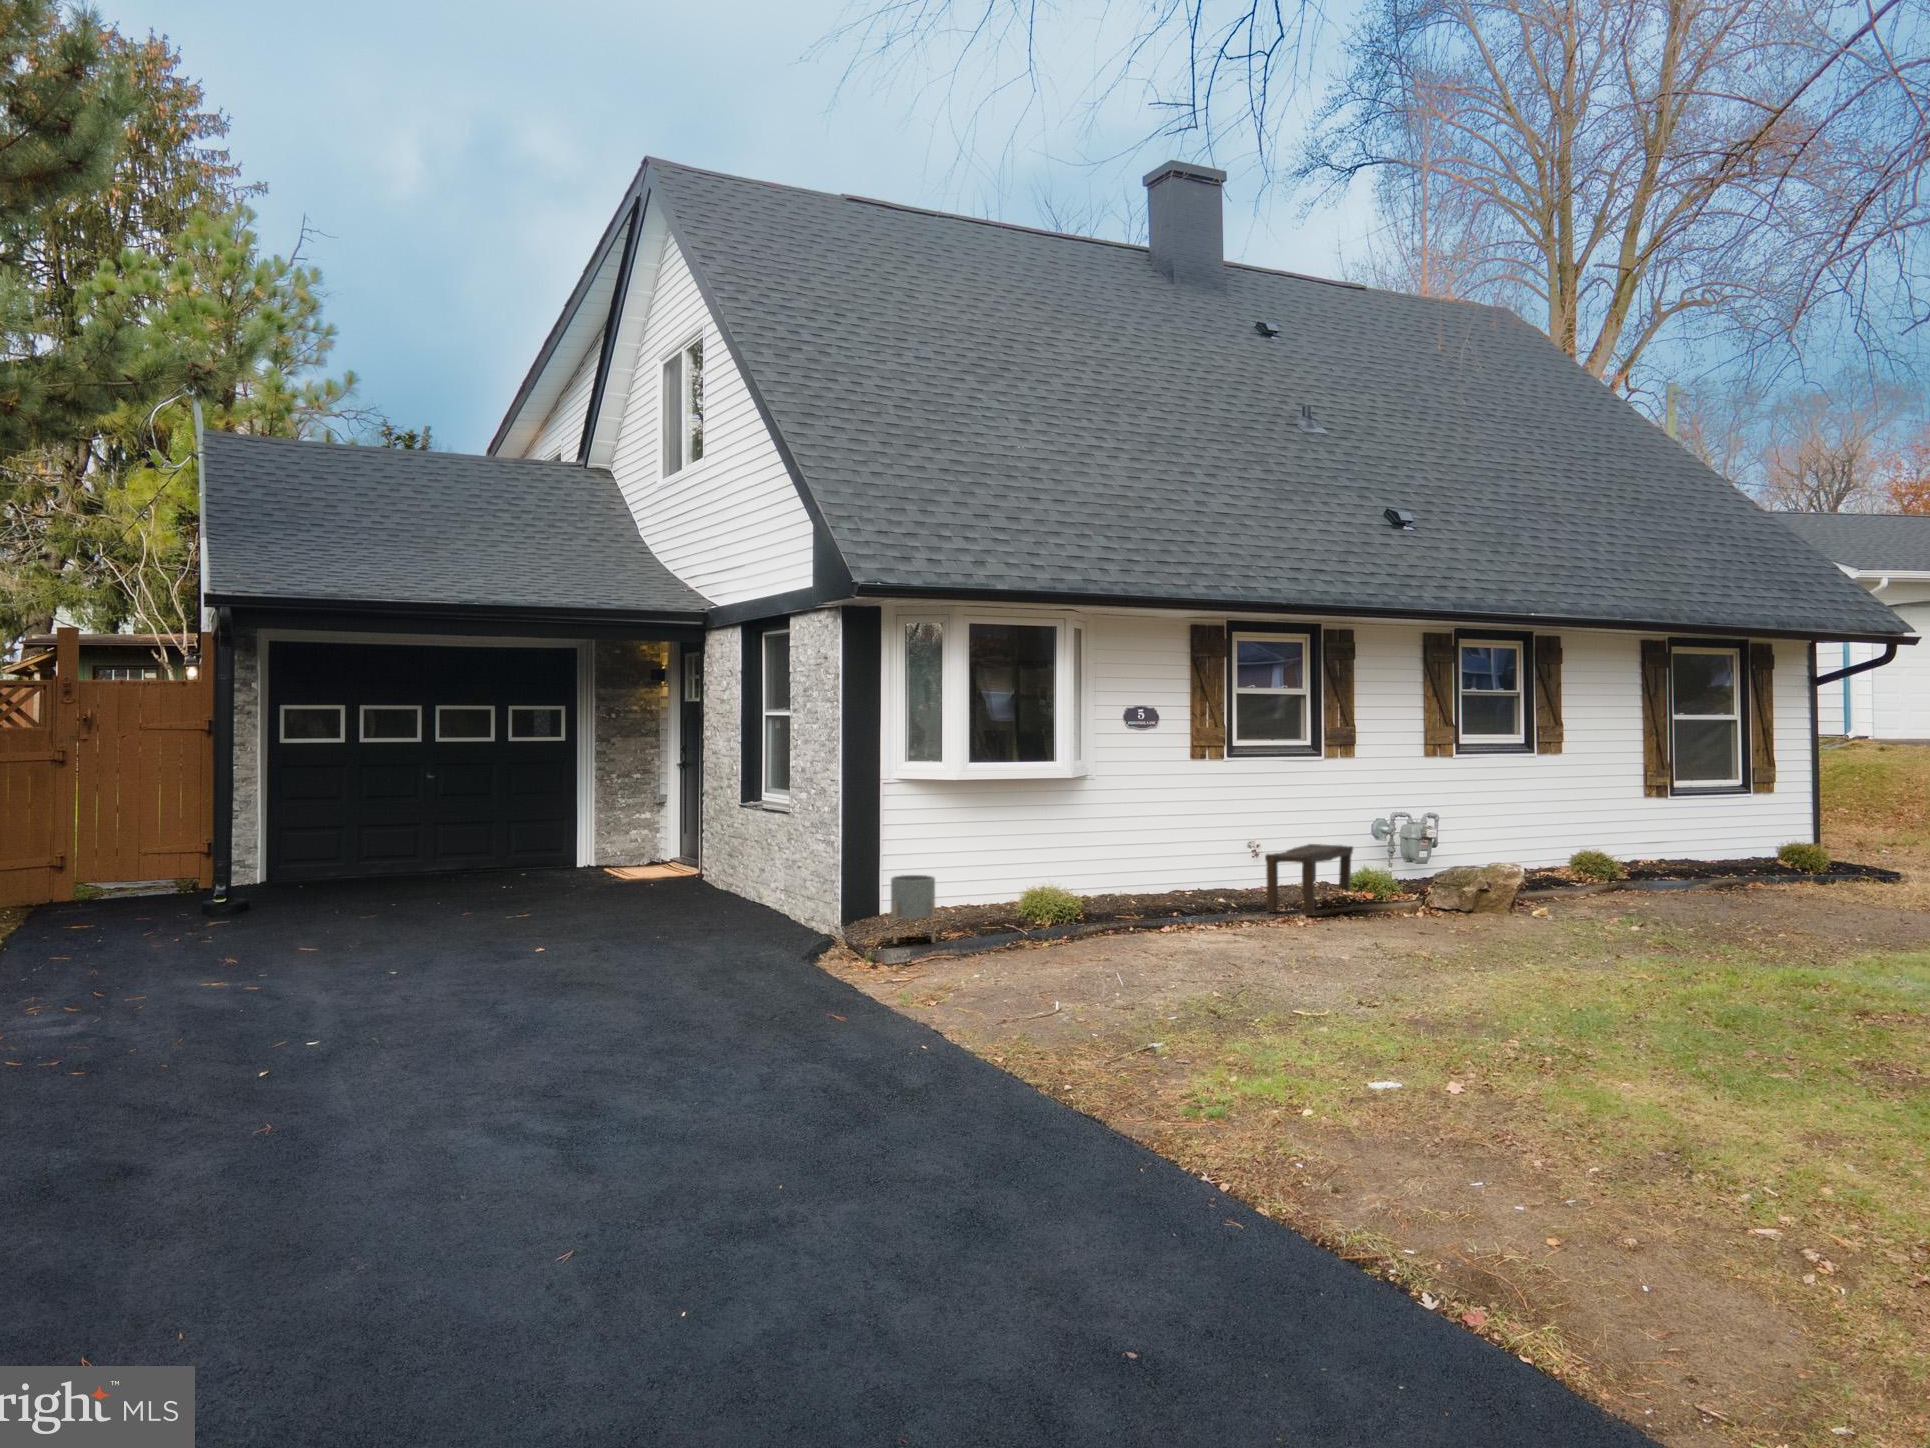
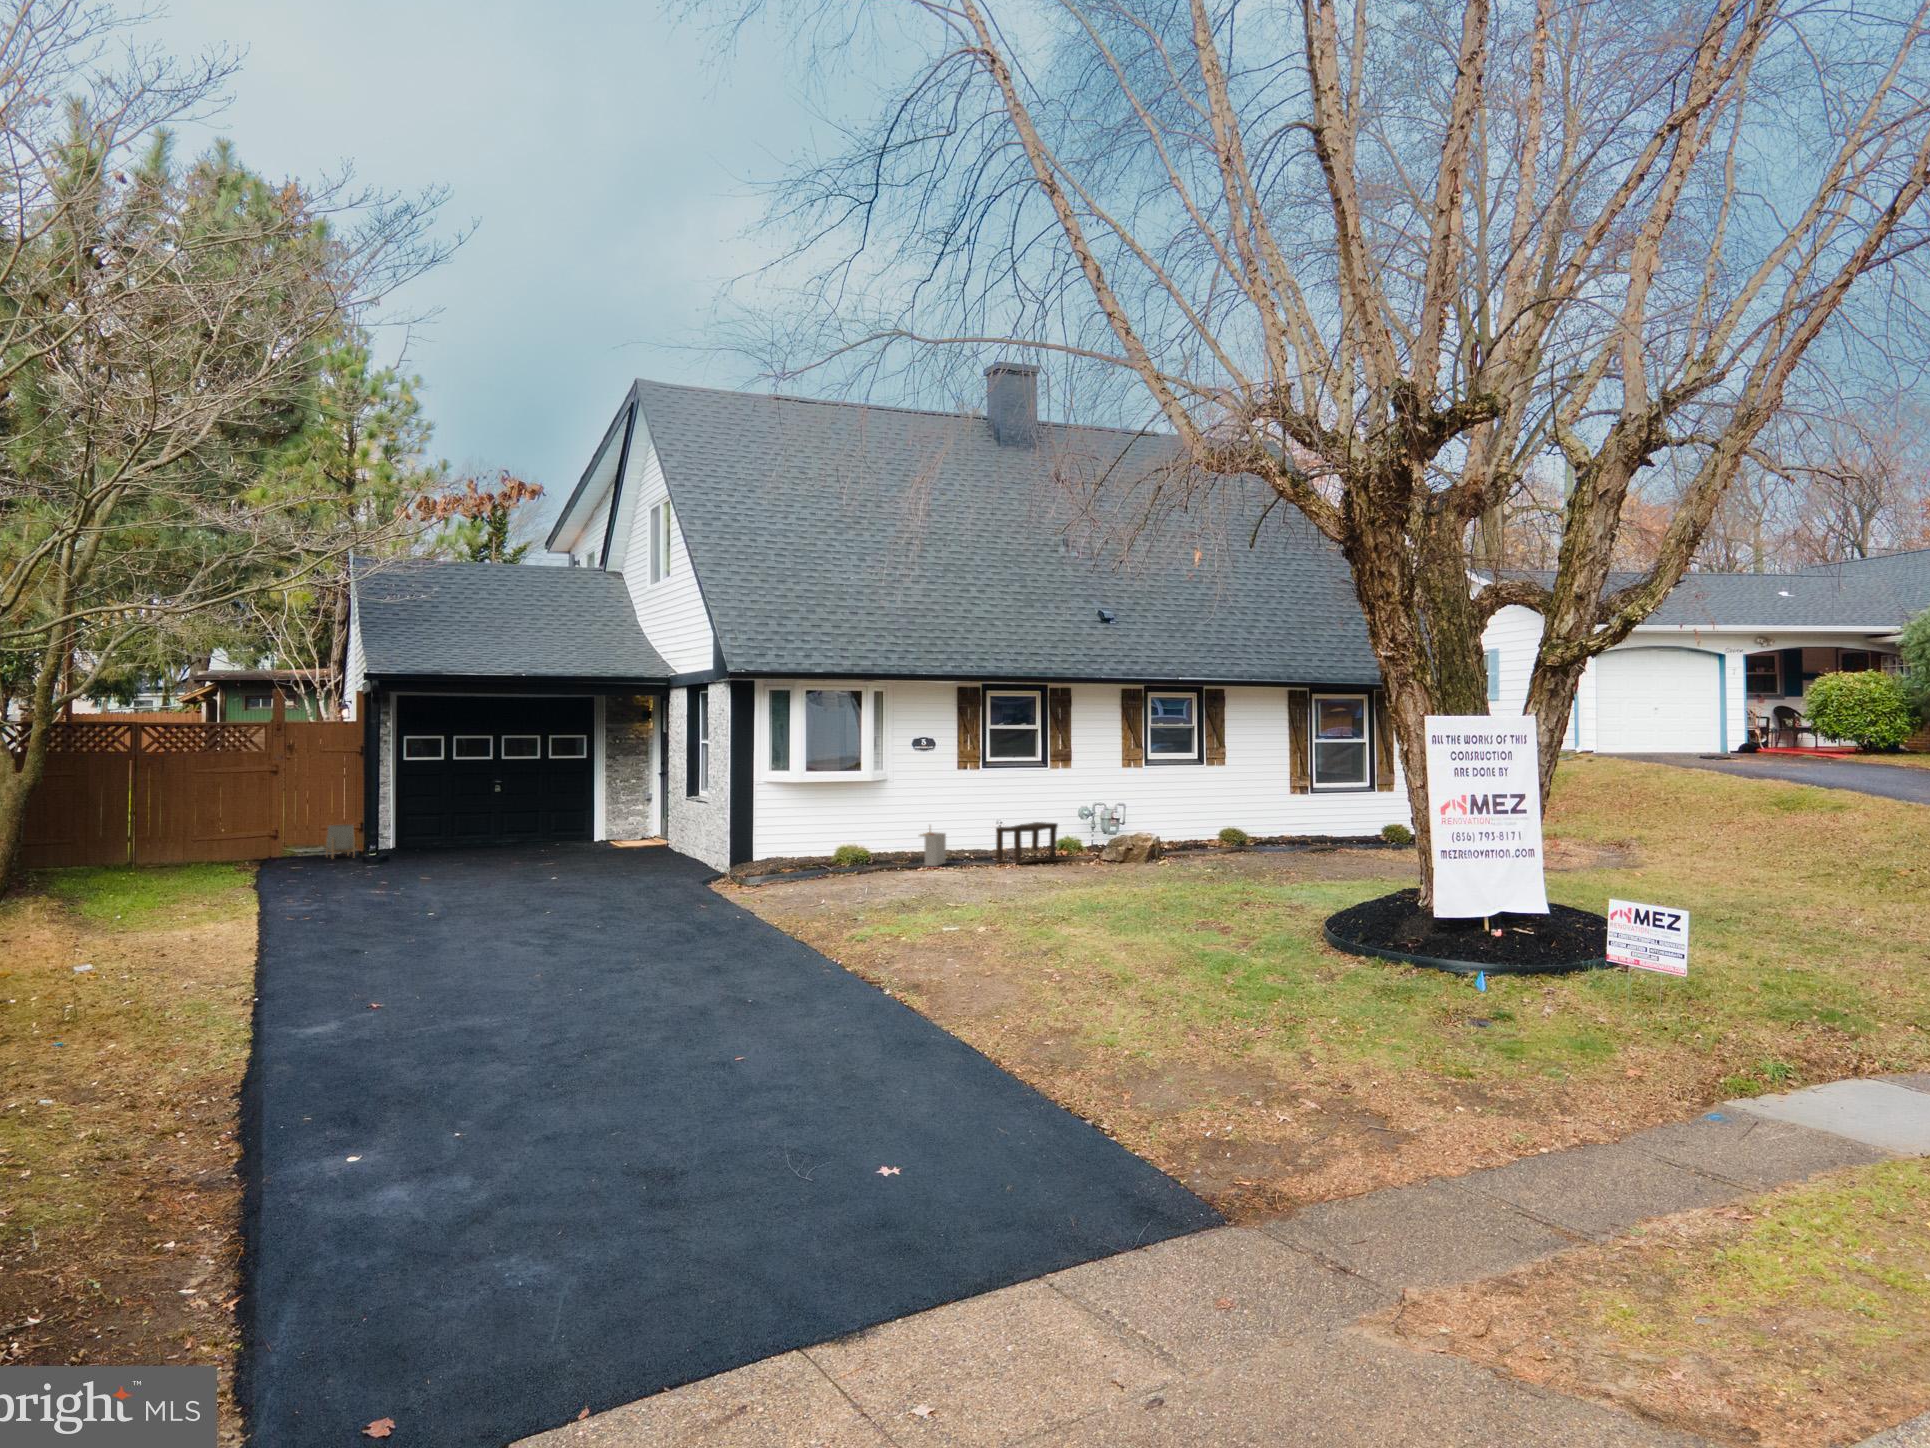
storage bin: none [1146,850,1184,921] -> present [919,831,946,866]
planter: present [891,875,935,944] -> present [326,825,355,858]

